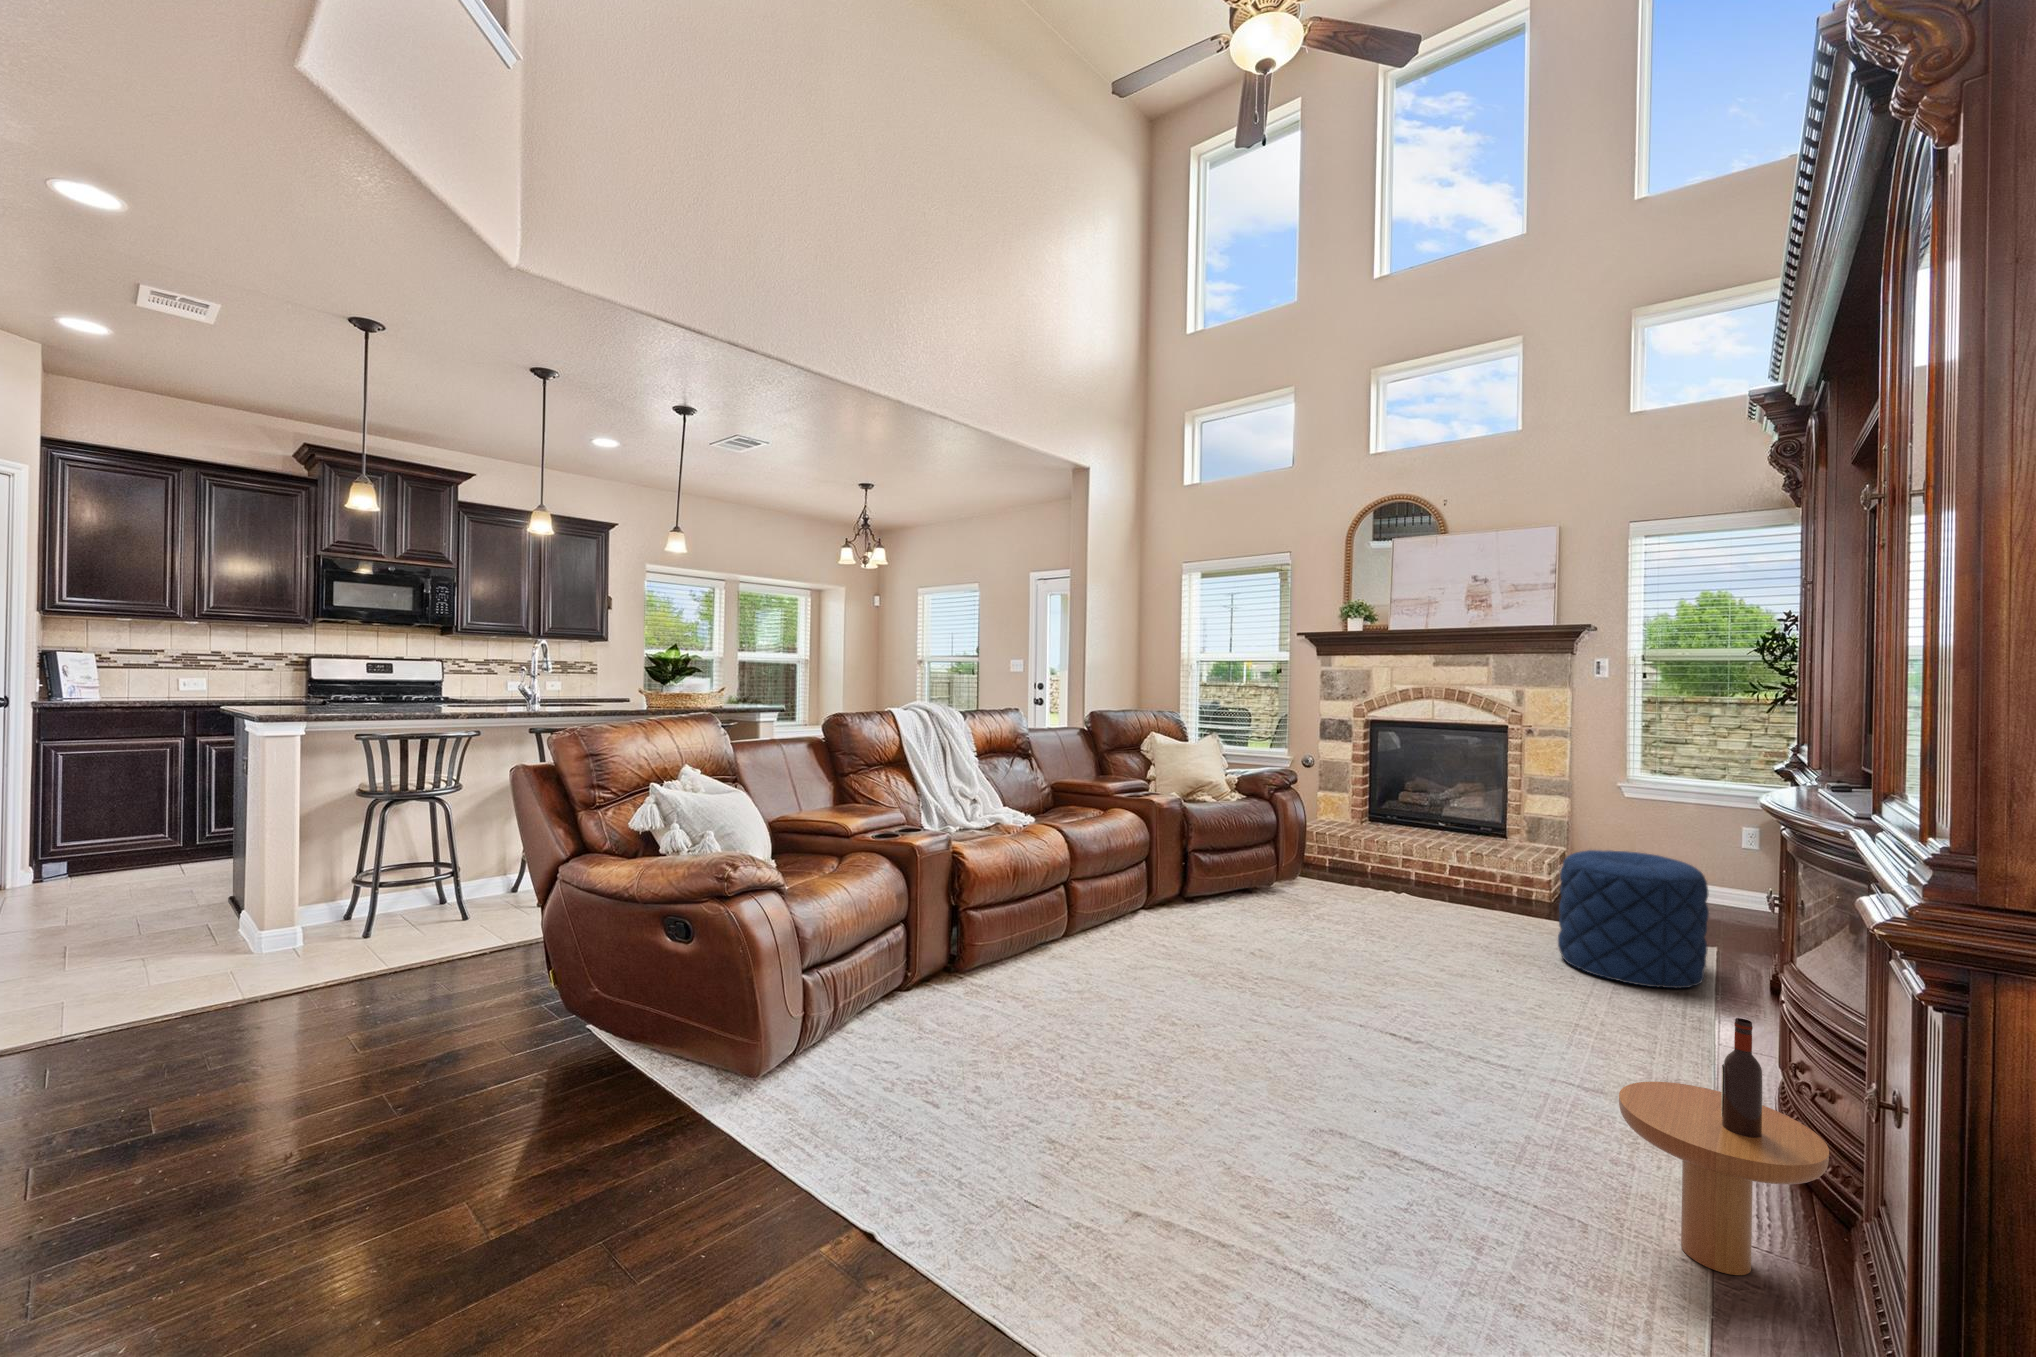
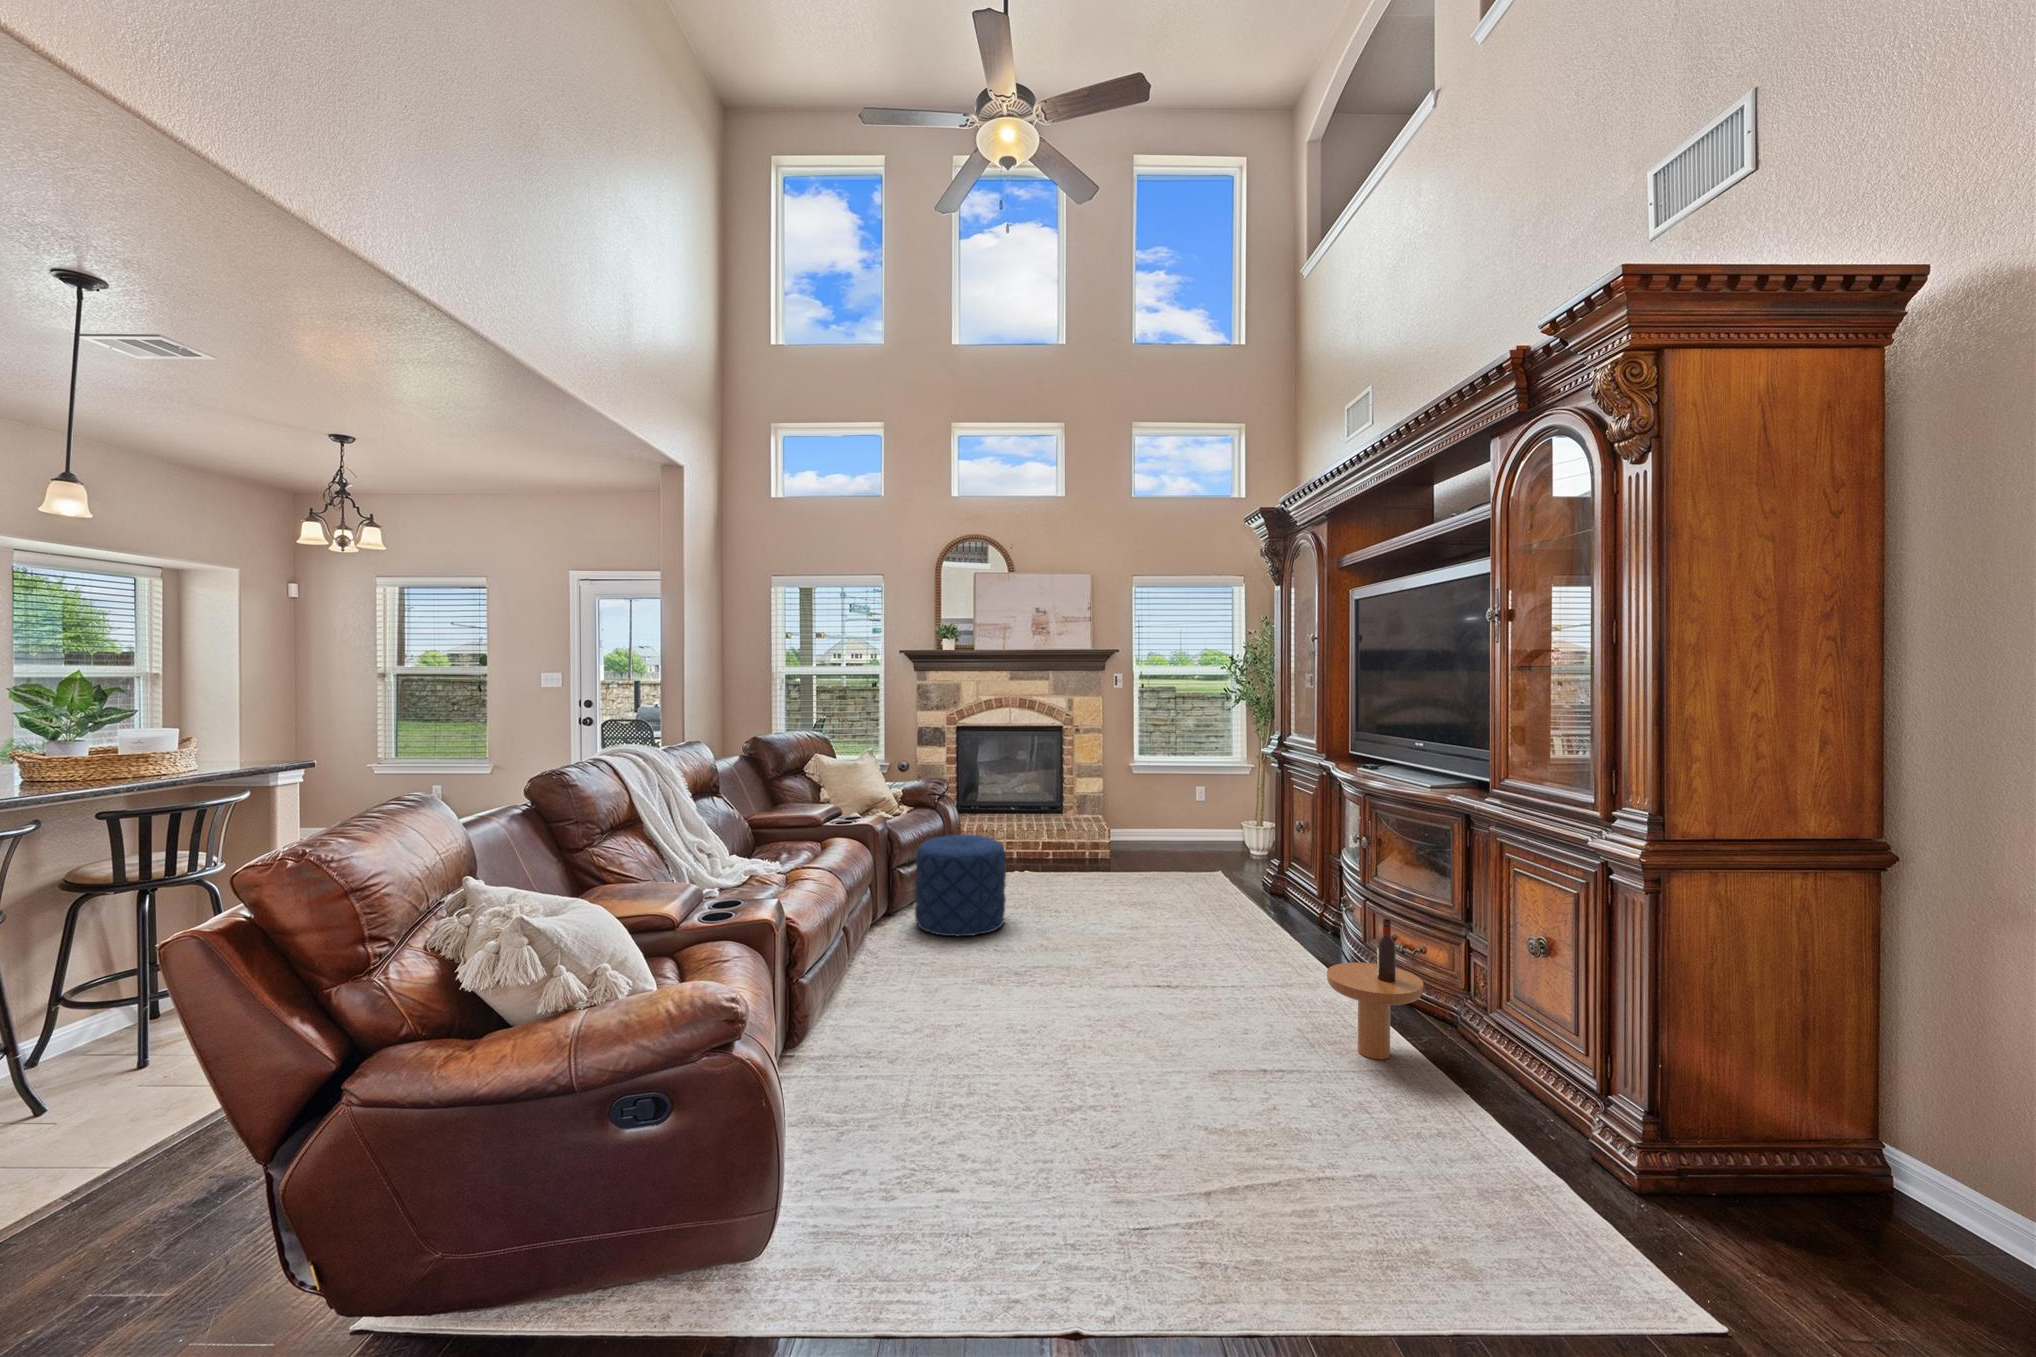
pouf: present [1558,850,1709,988] -> present [915,835,1006,936]

